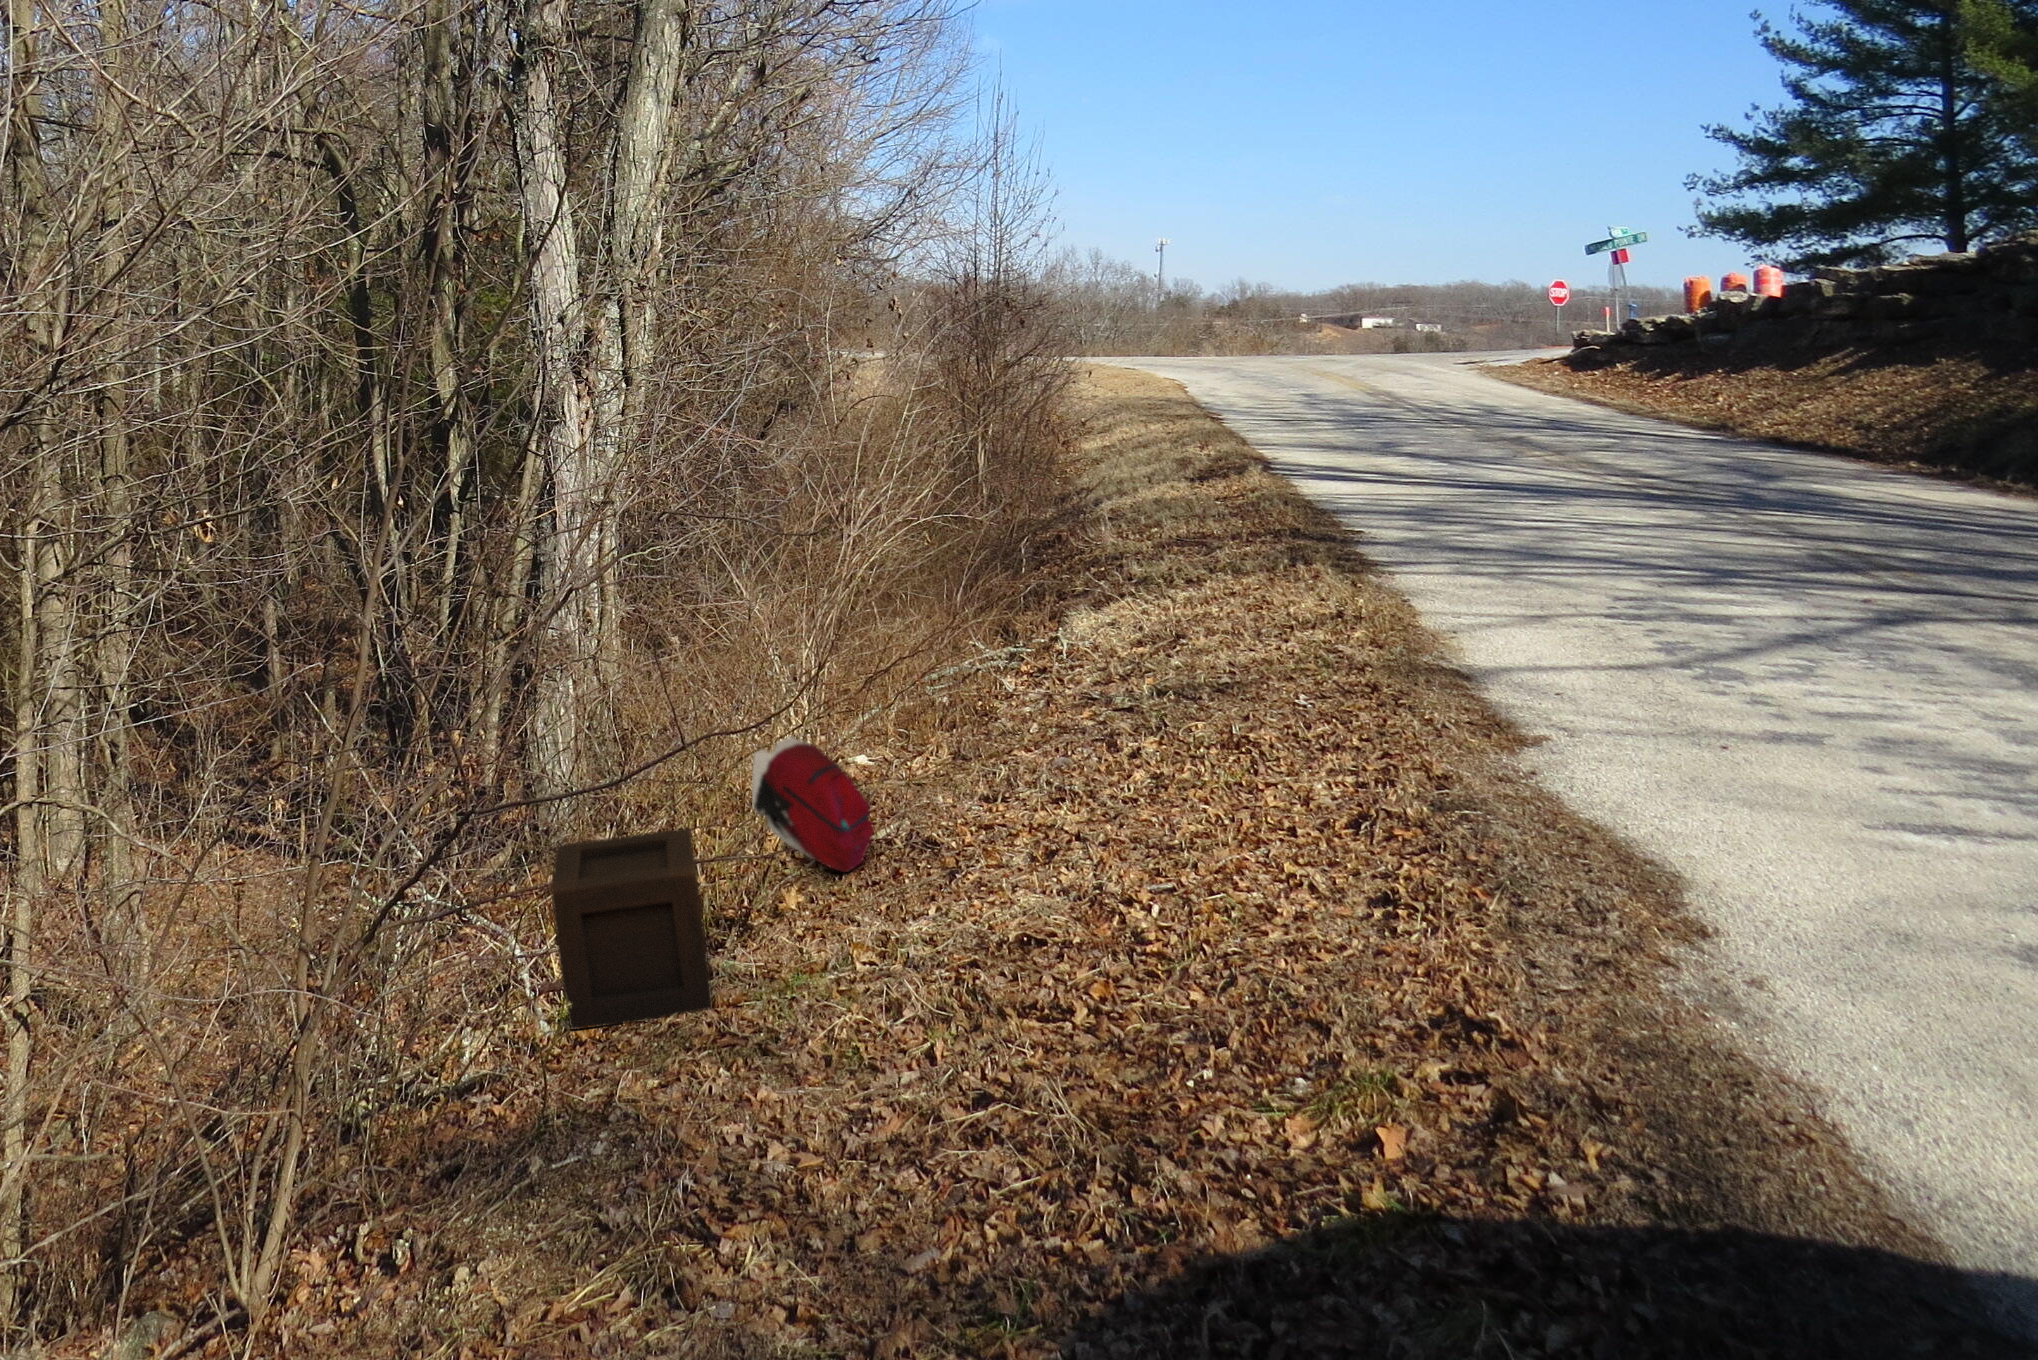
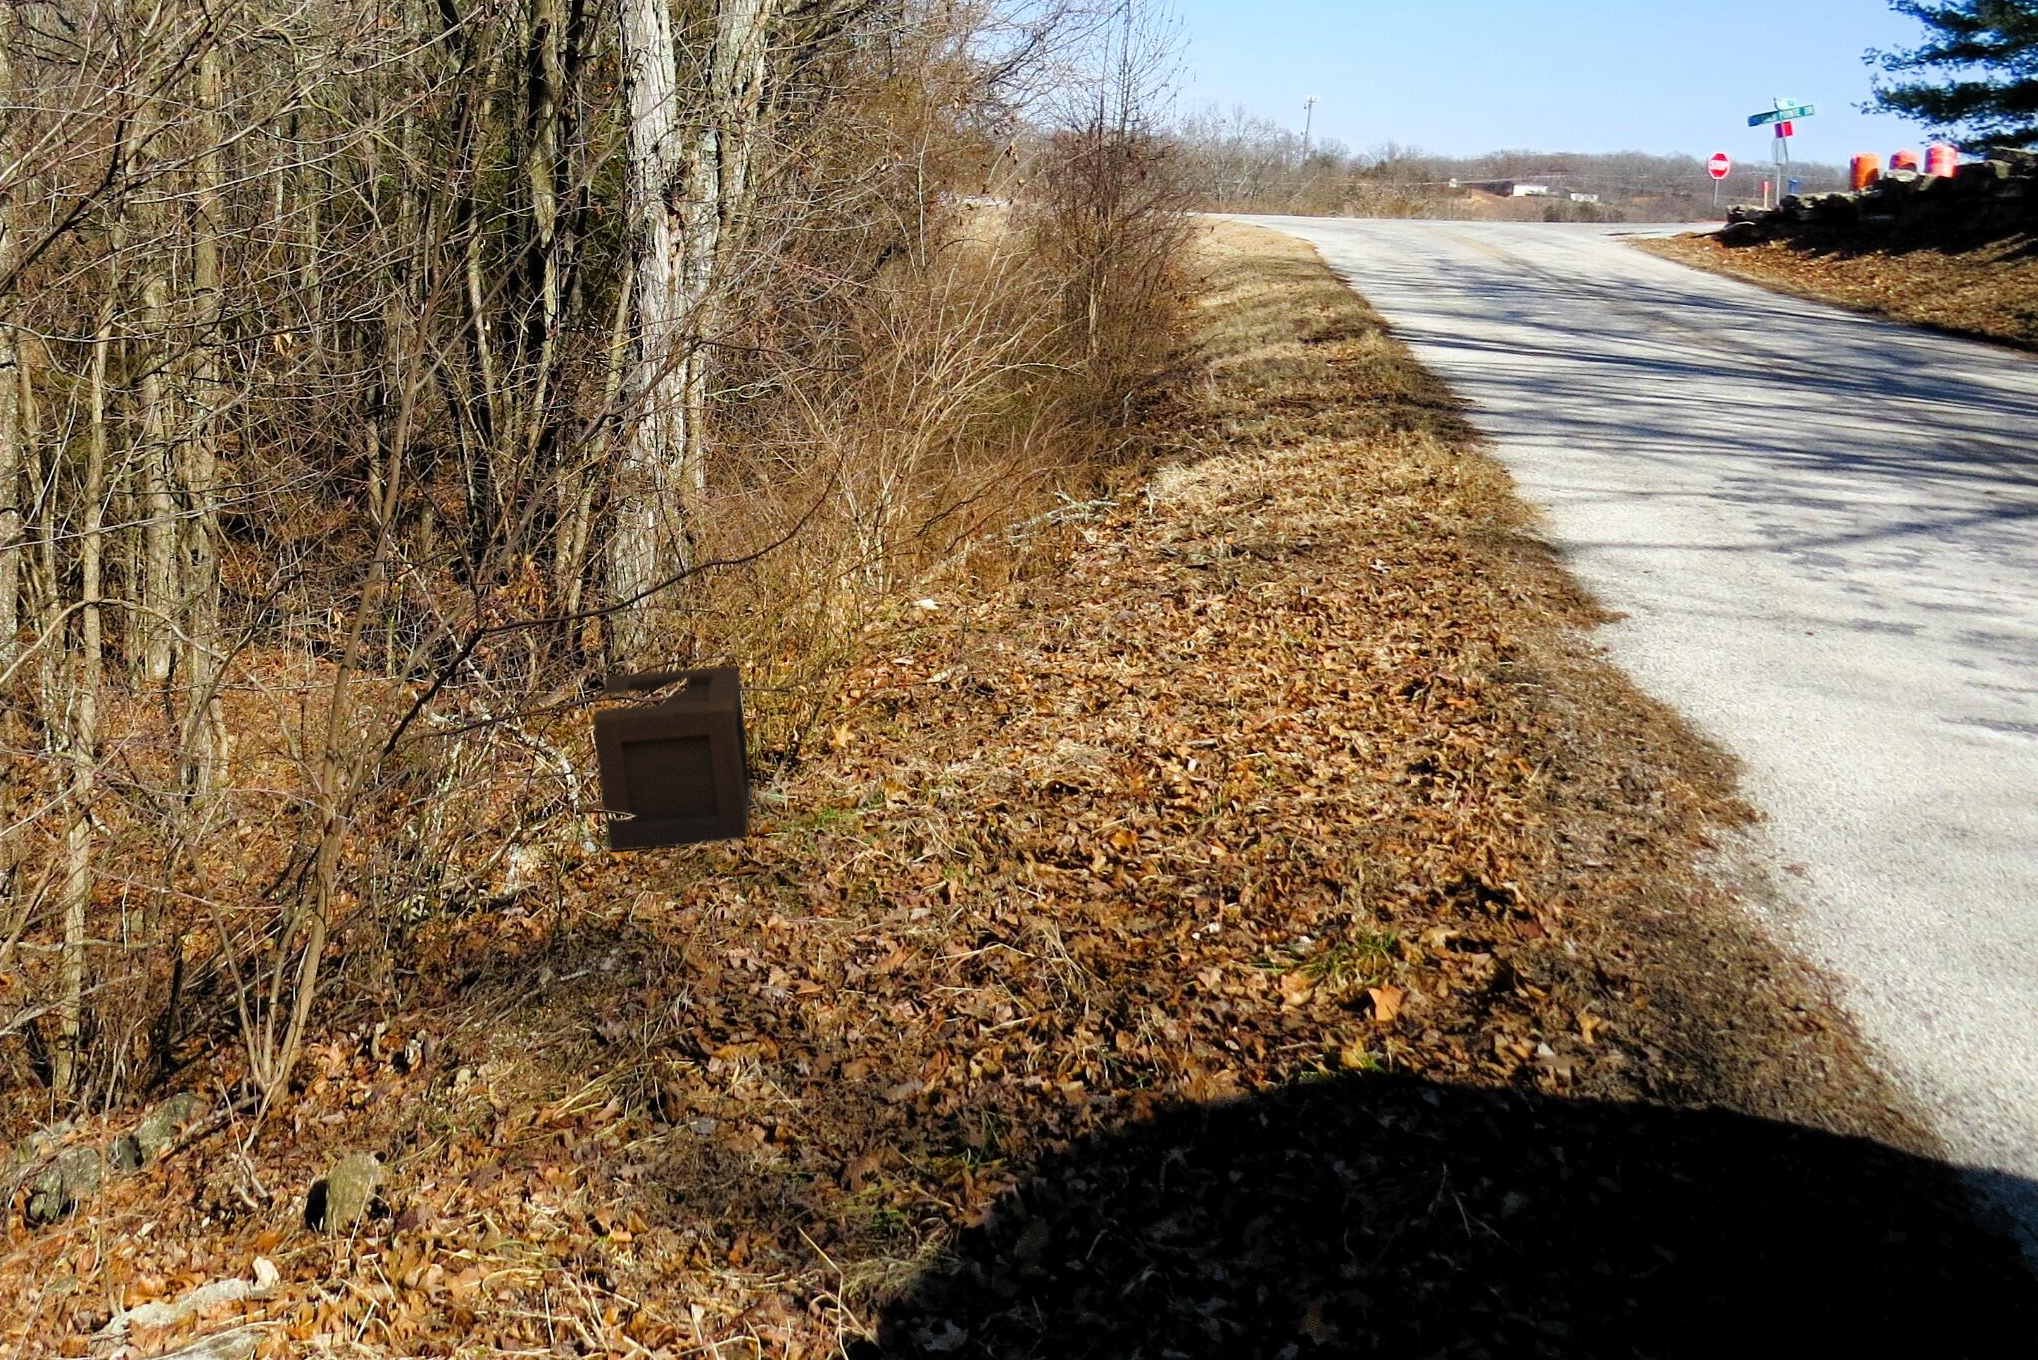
backpack: present [752,736,874,872] -> none [809,581,929,715]

